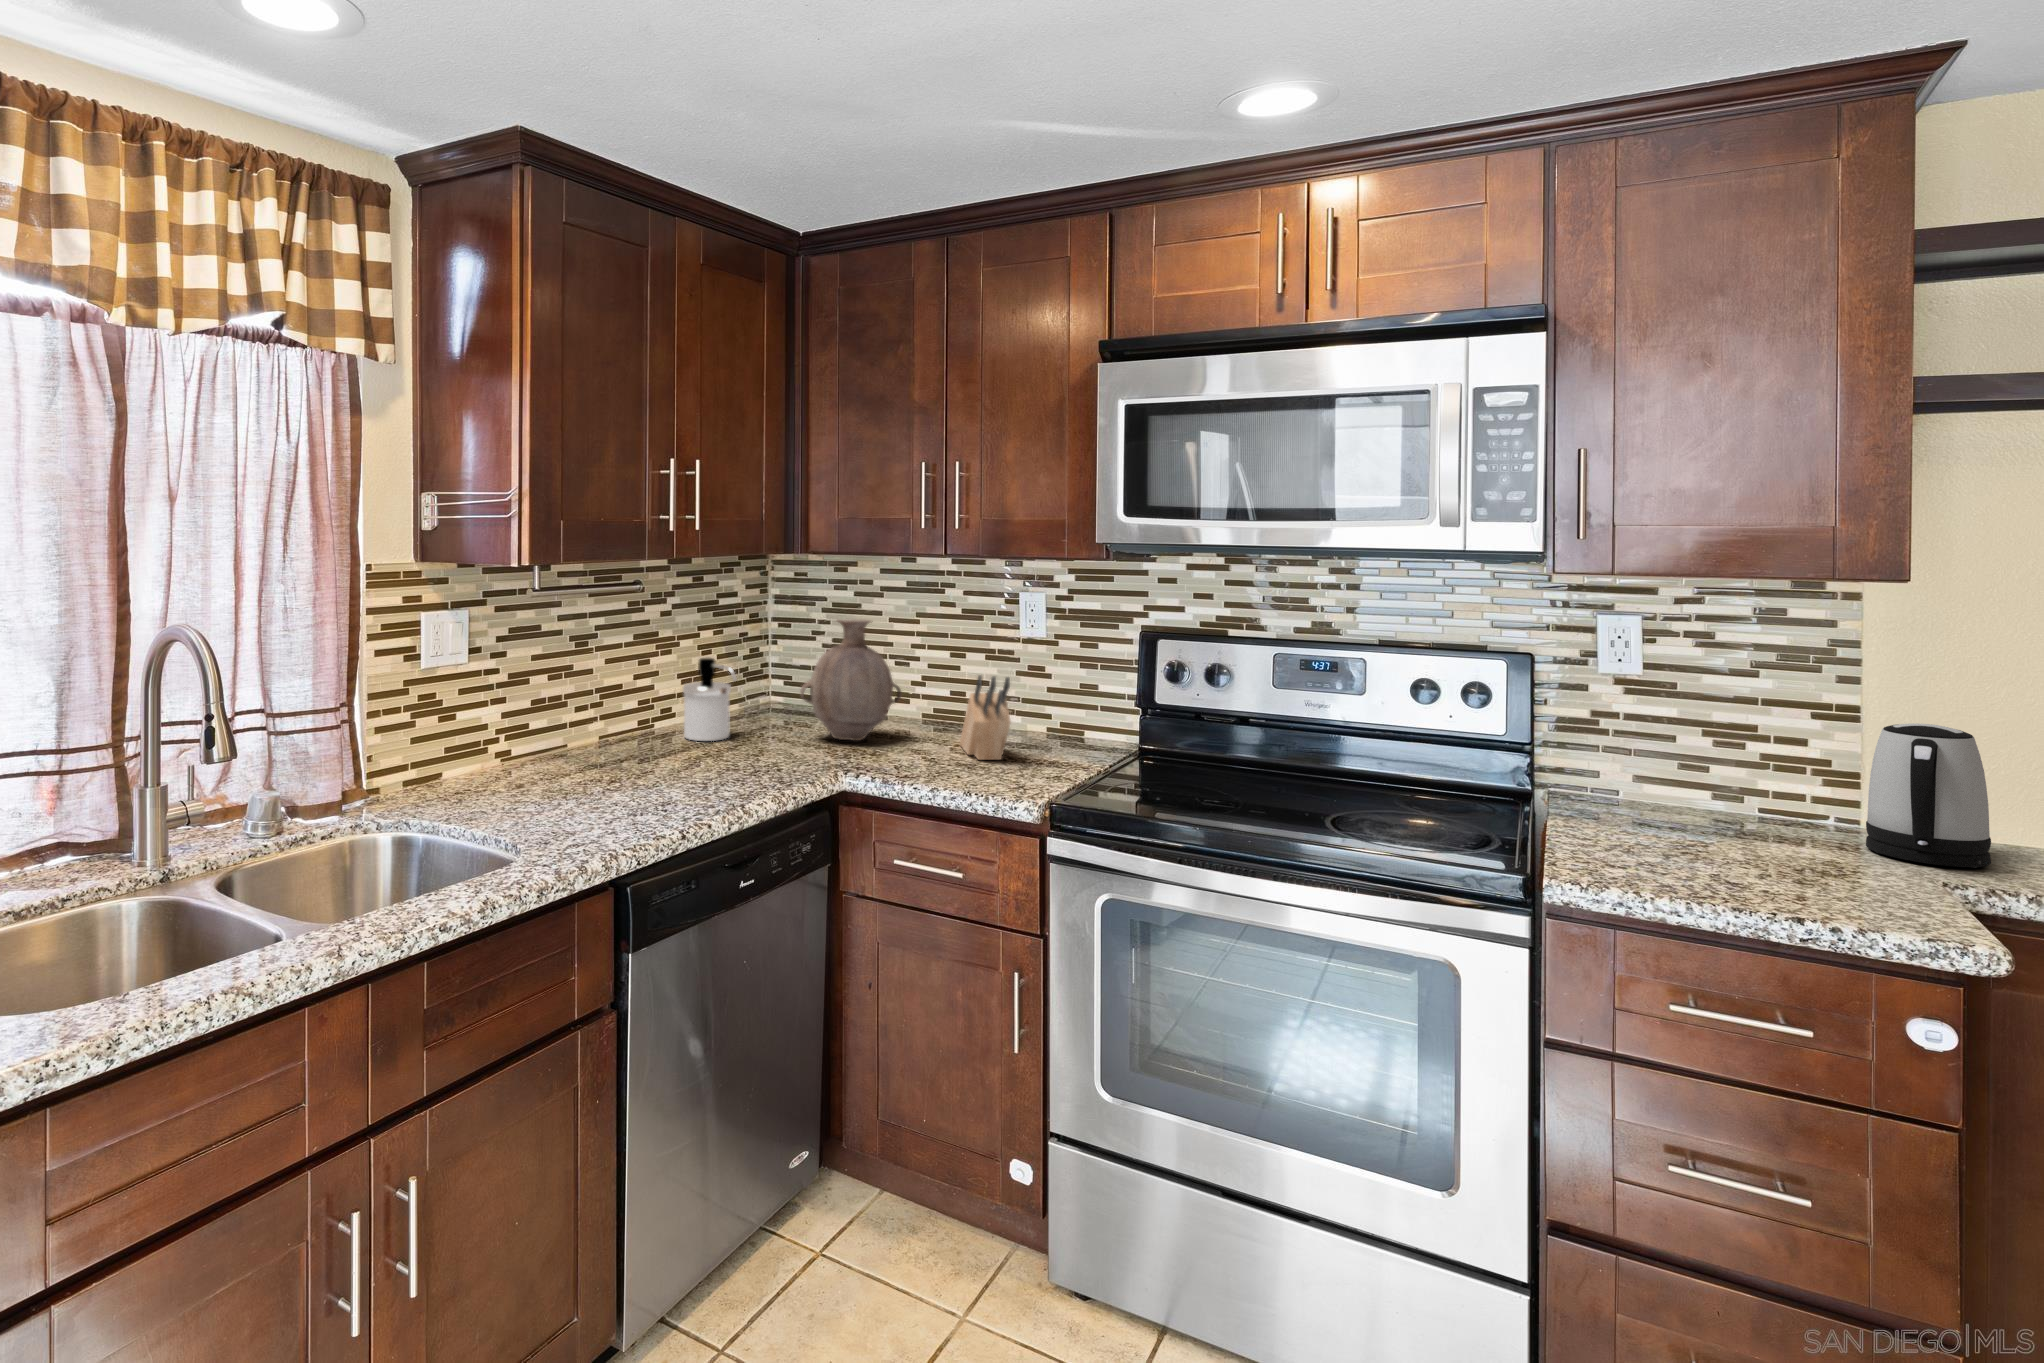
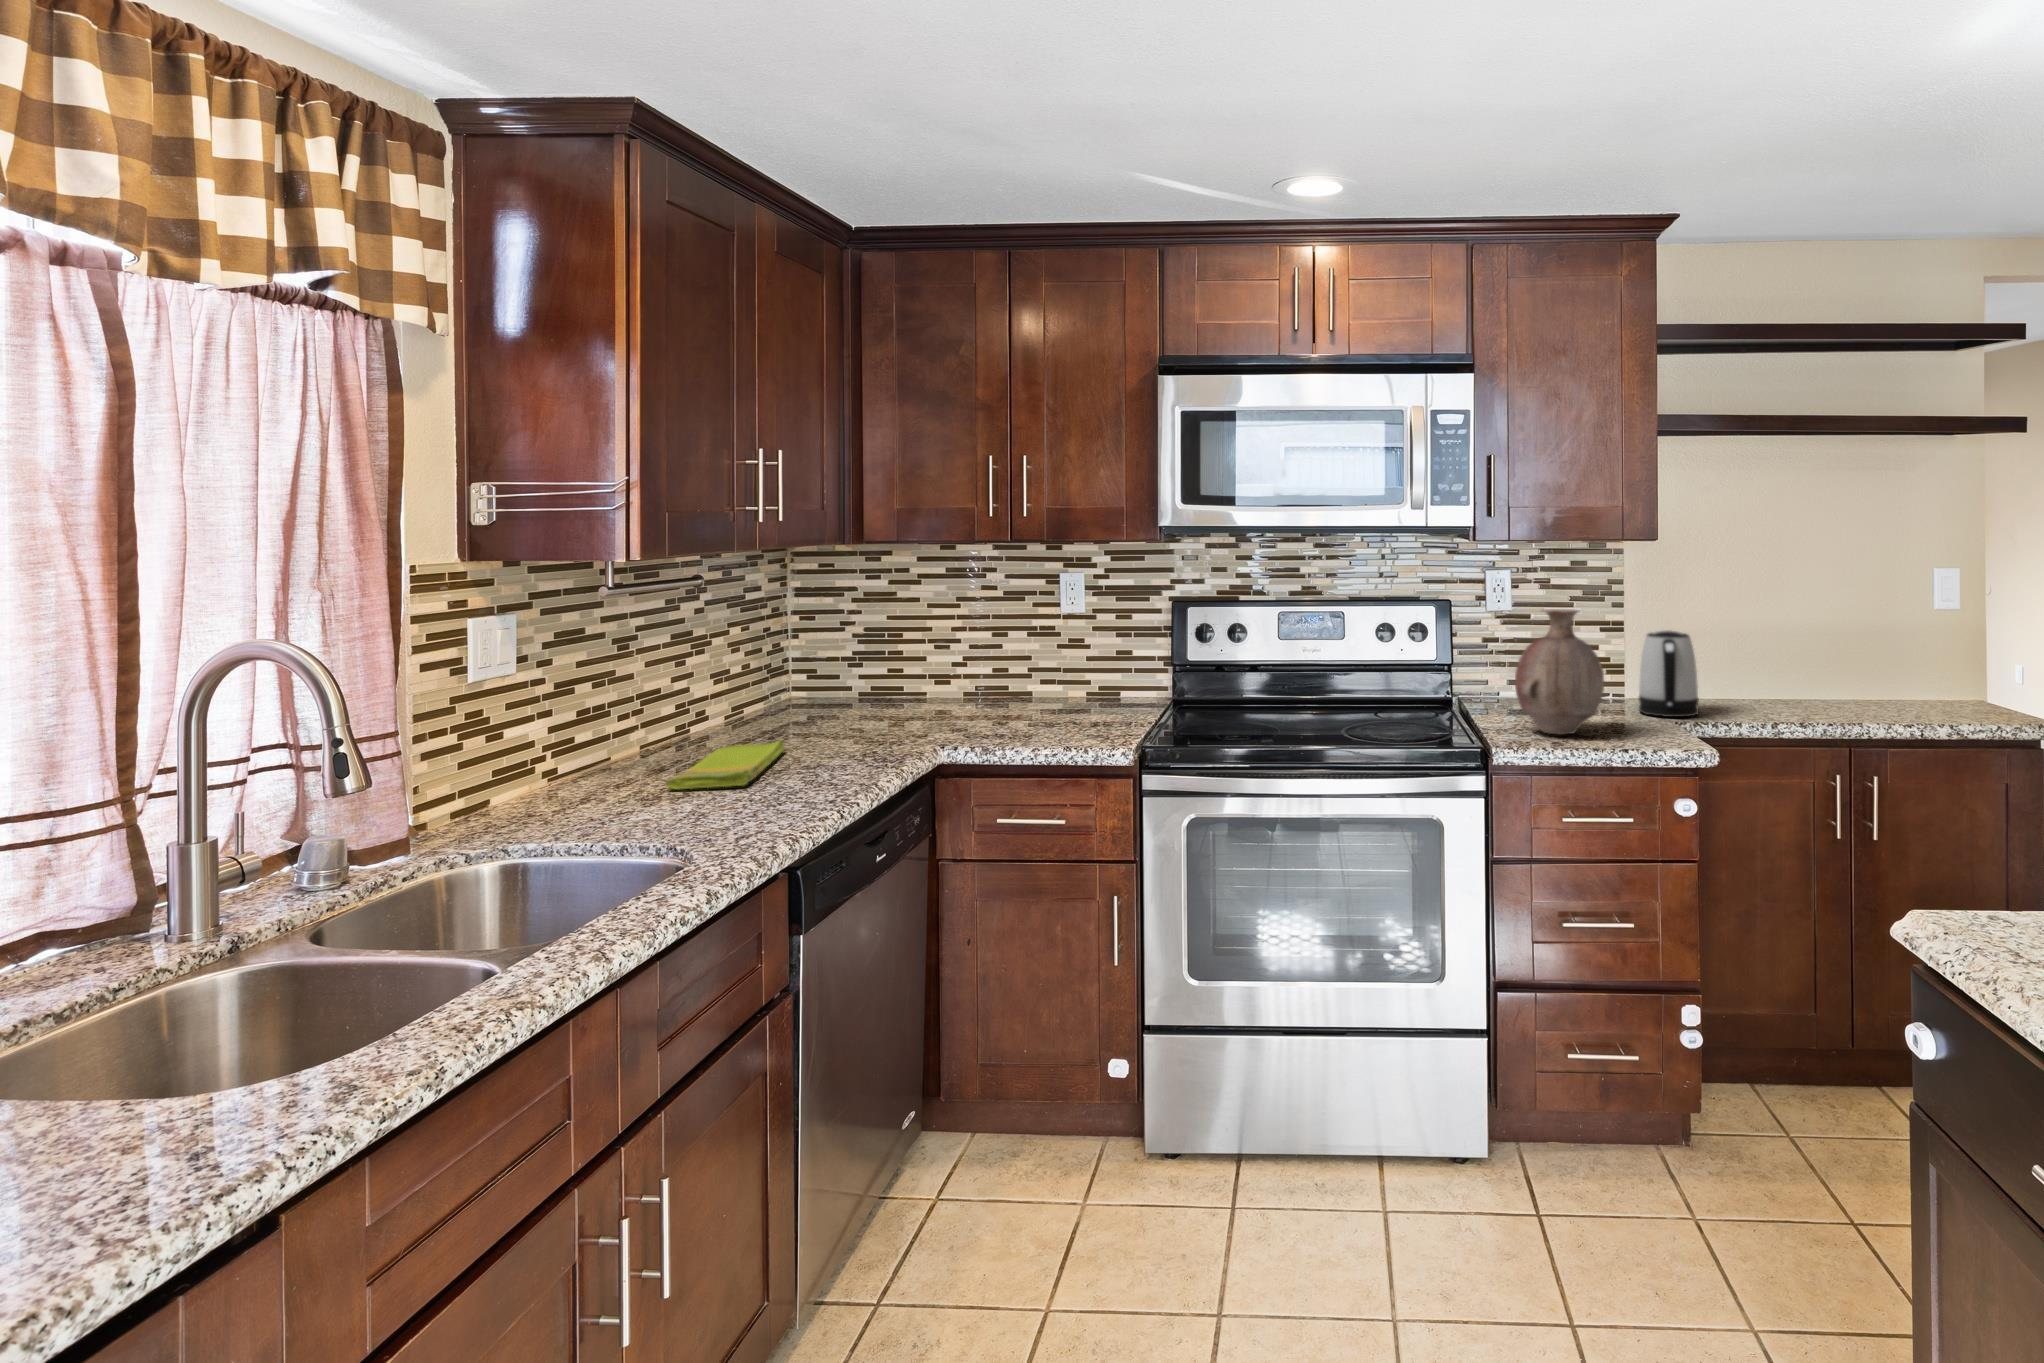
vase: present [800,619,902,741] -> present [1515,609,1604,734]
soap dispenser: present [683,658,737,741] -> none [731,653,799,738]
knife block: present [960,675,1011,760] -> none [1014,648,1074,725]
dish towel: none [572,746,708,791] -> present [666,740,785,789]

